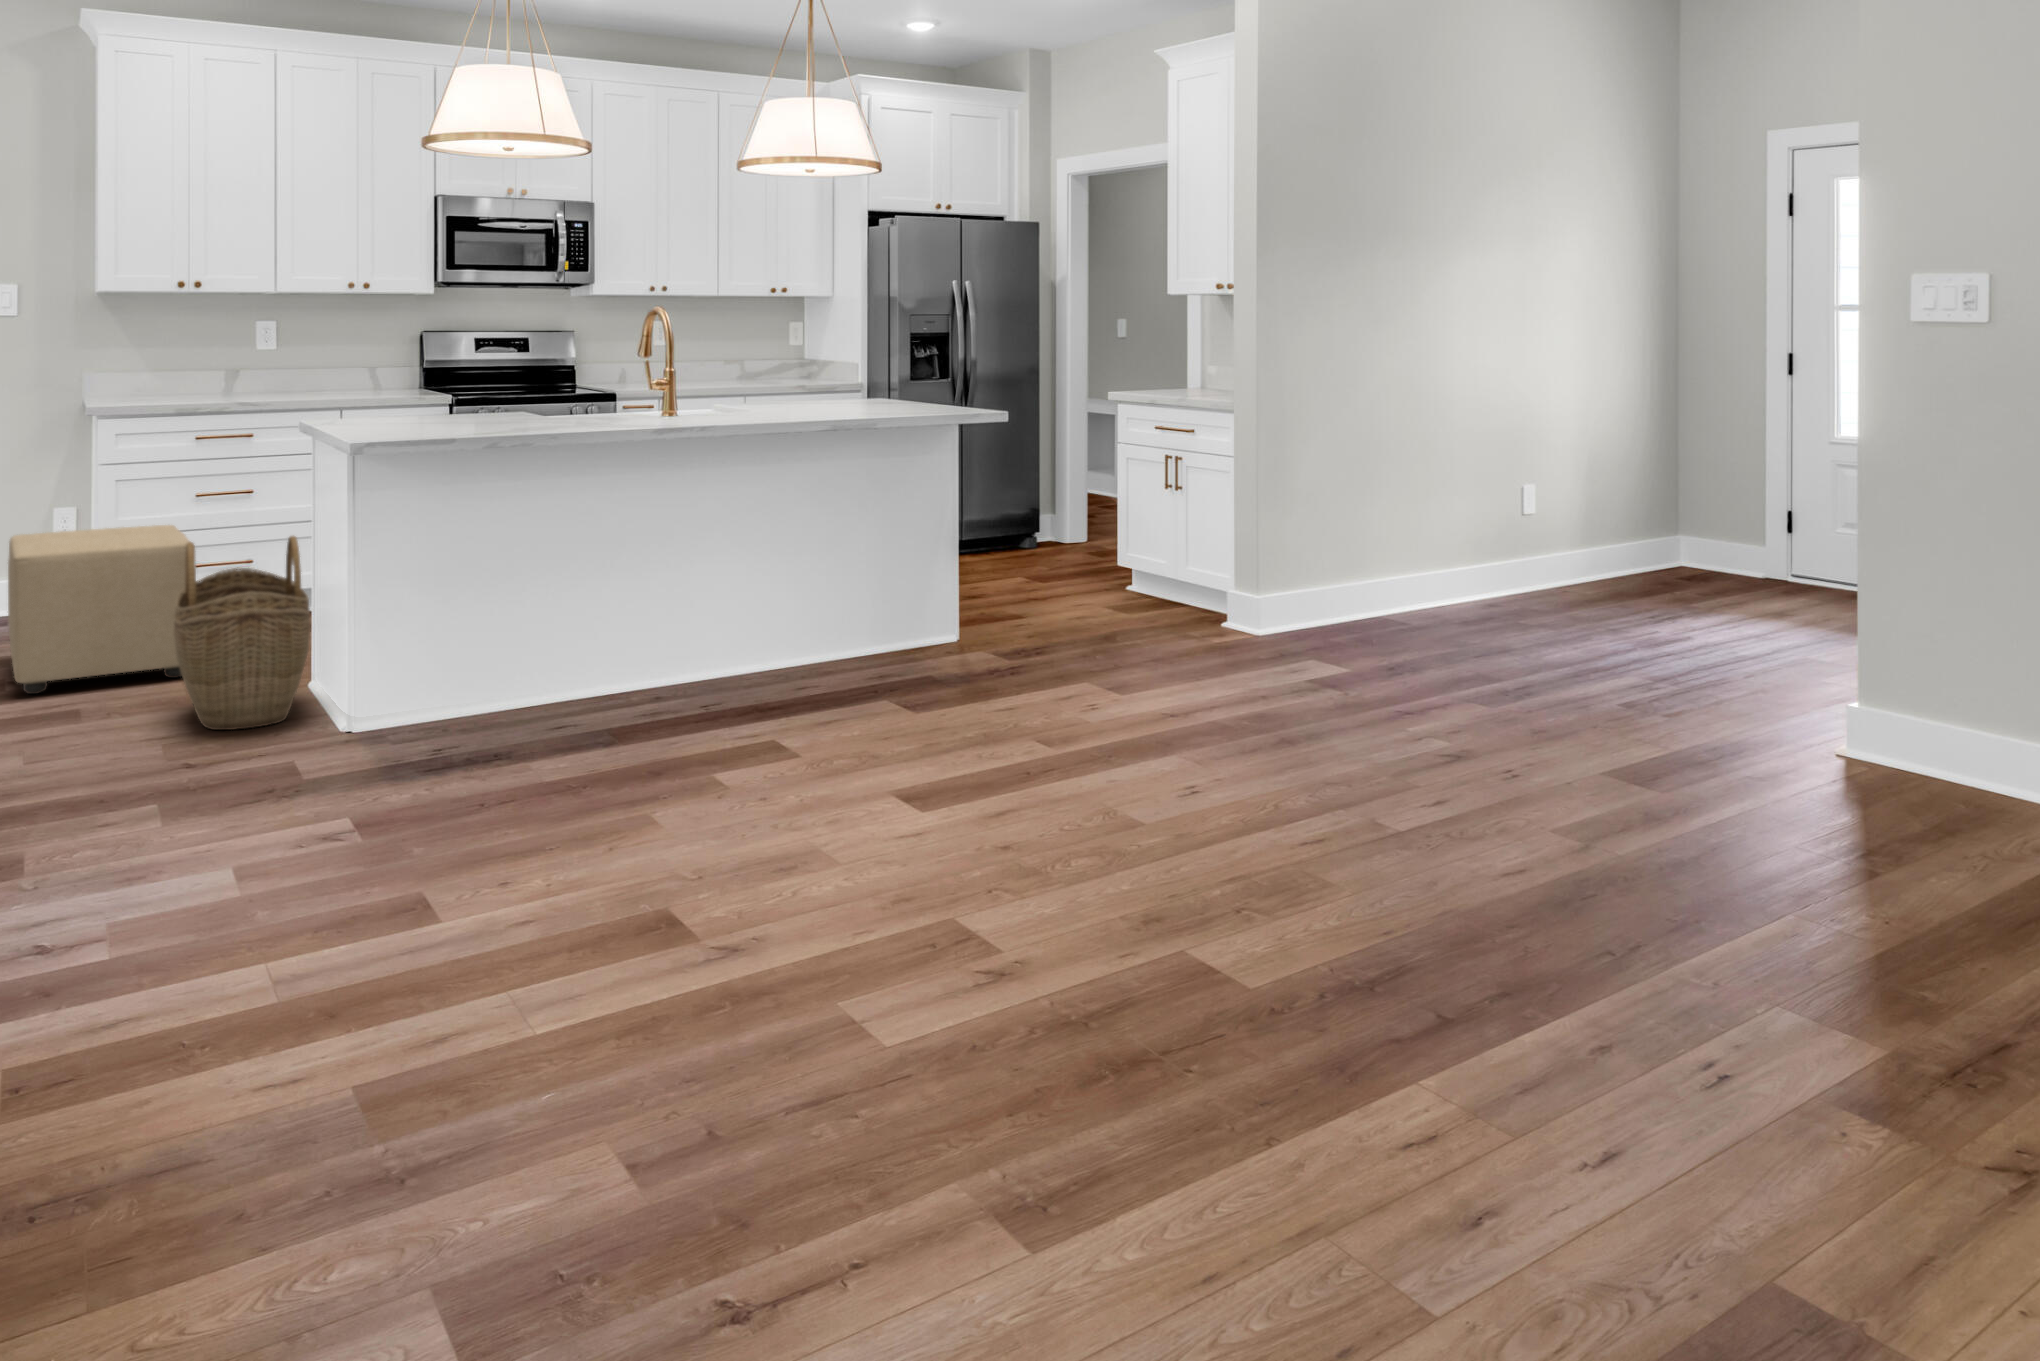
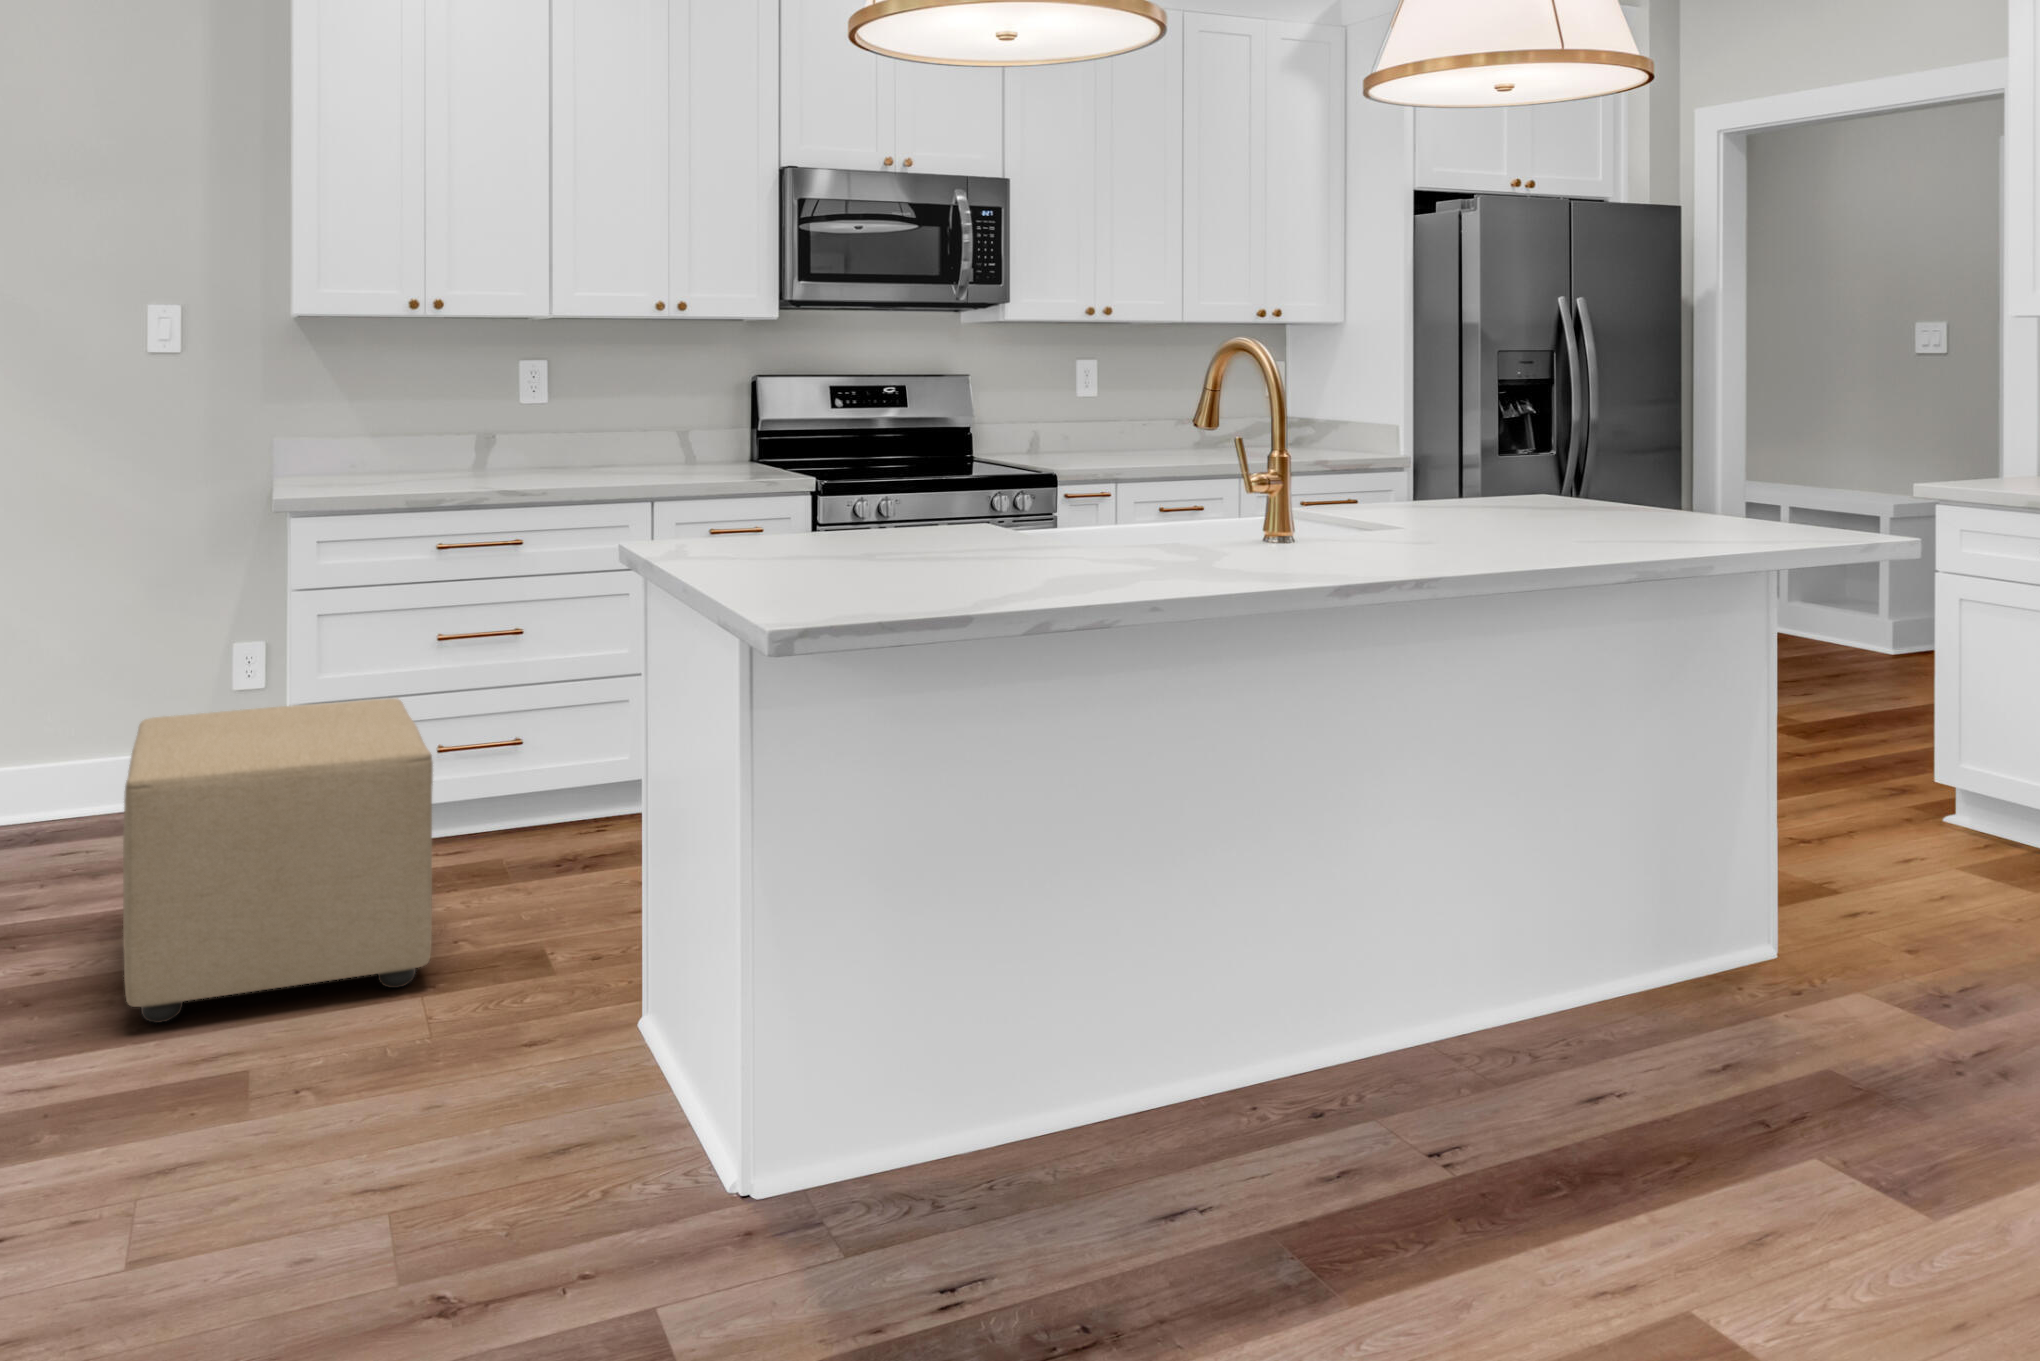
woven basket: present [174,536,310,730] -> none [393,768,640,1171]

